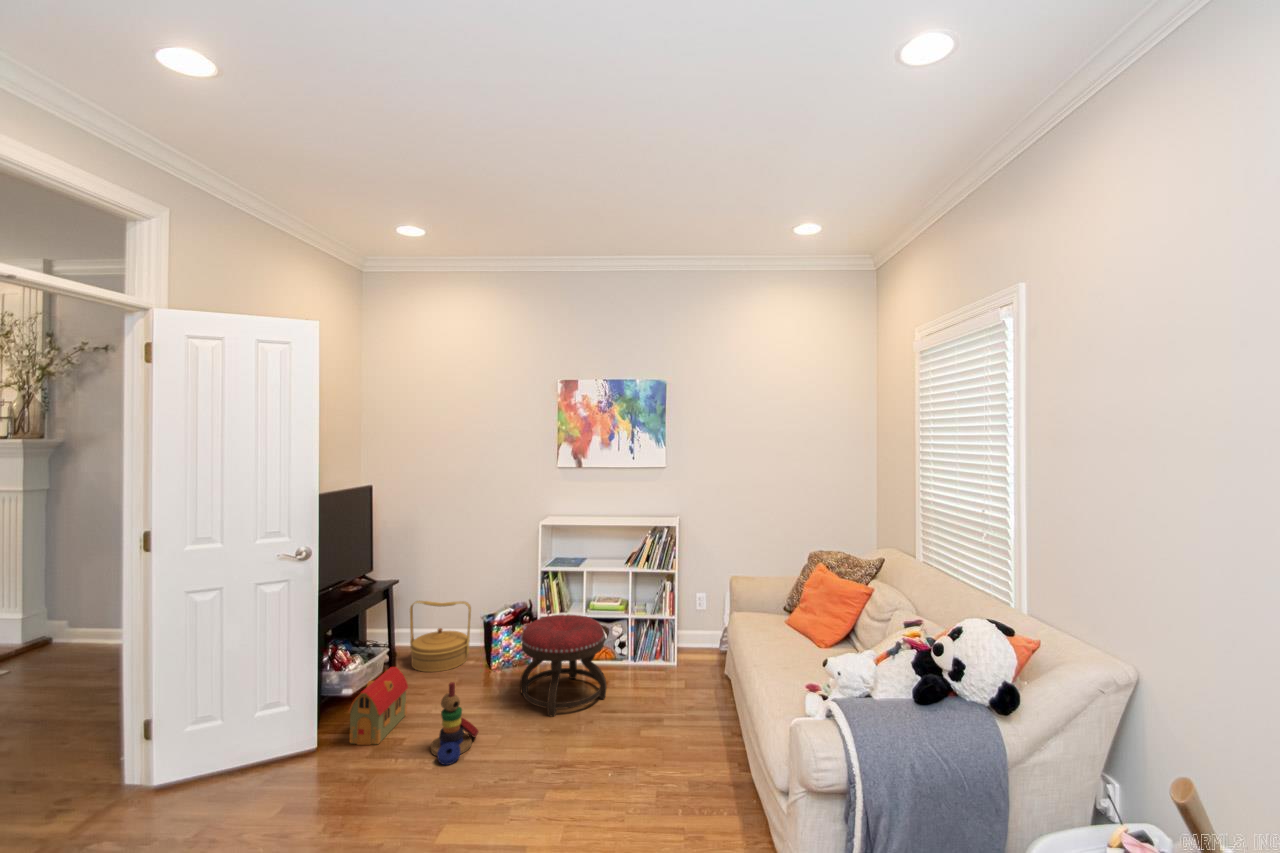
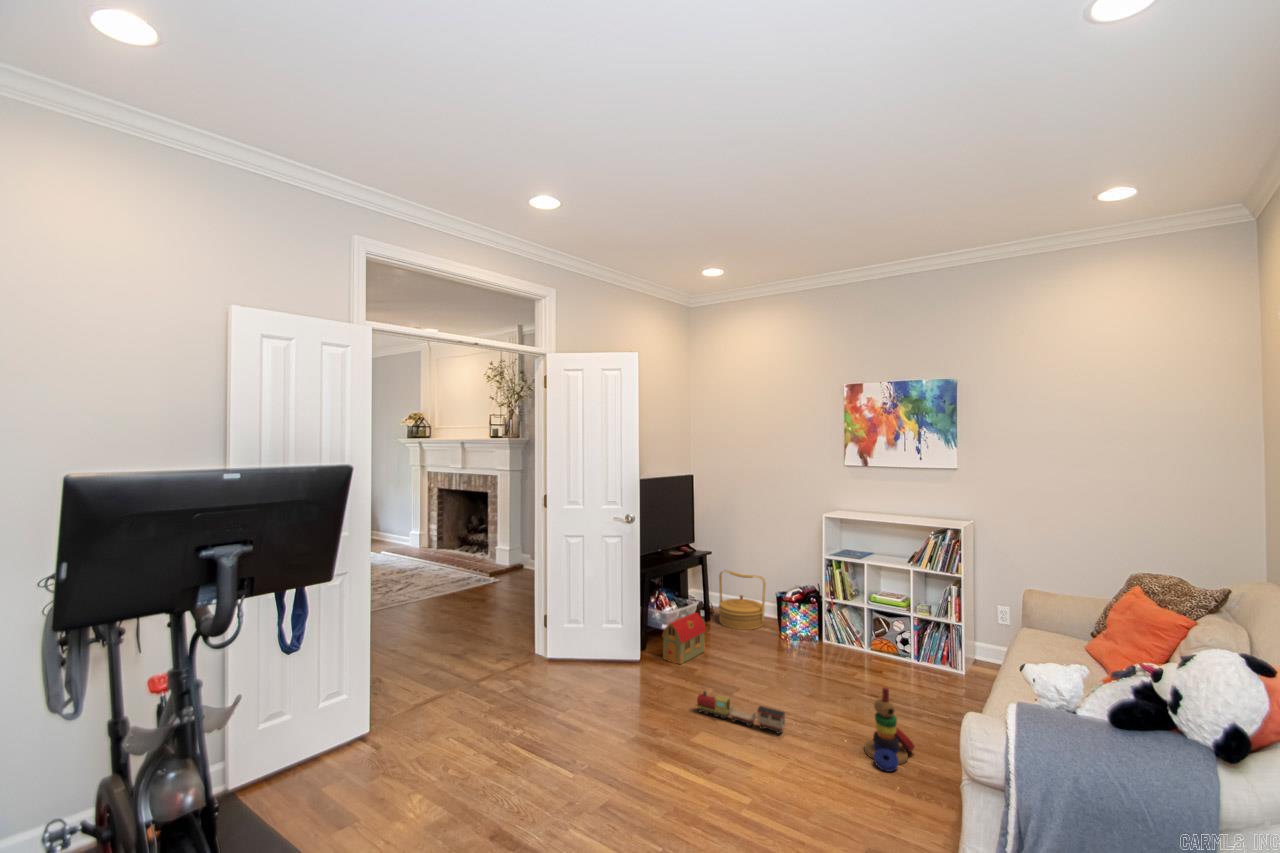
ottoman: present [520,615,607,716] -> none [795,598,875,683]
stacking toy: present [431,682,478,765] -> present [864,687,915,772]
toy train: none [422,774,544,811] -> present [696,691,785,734]

